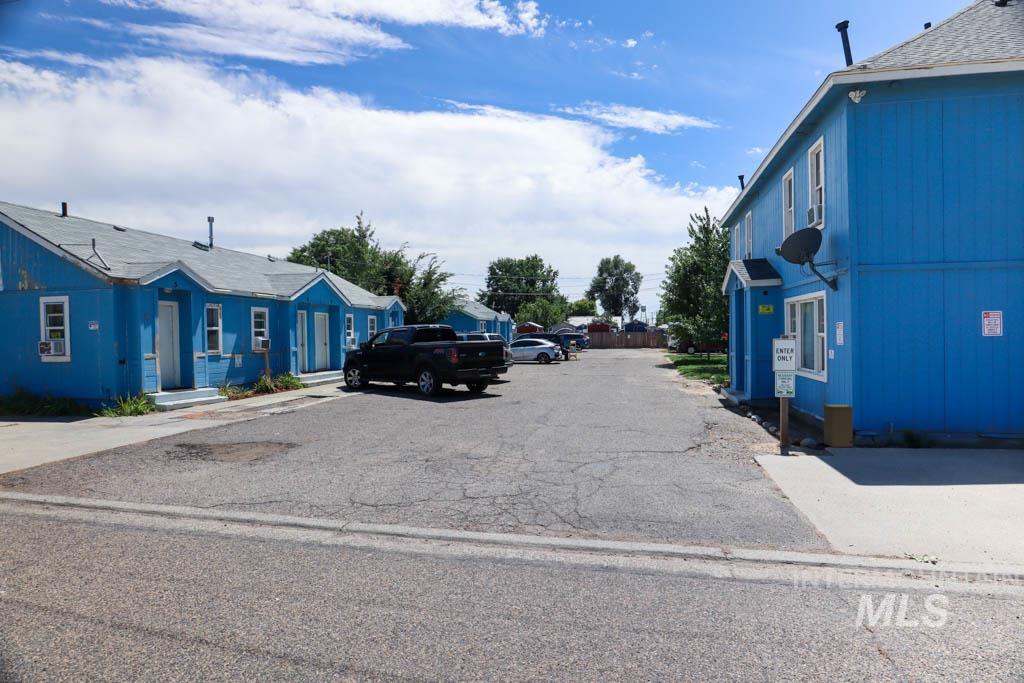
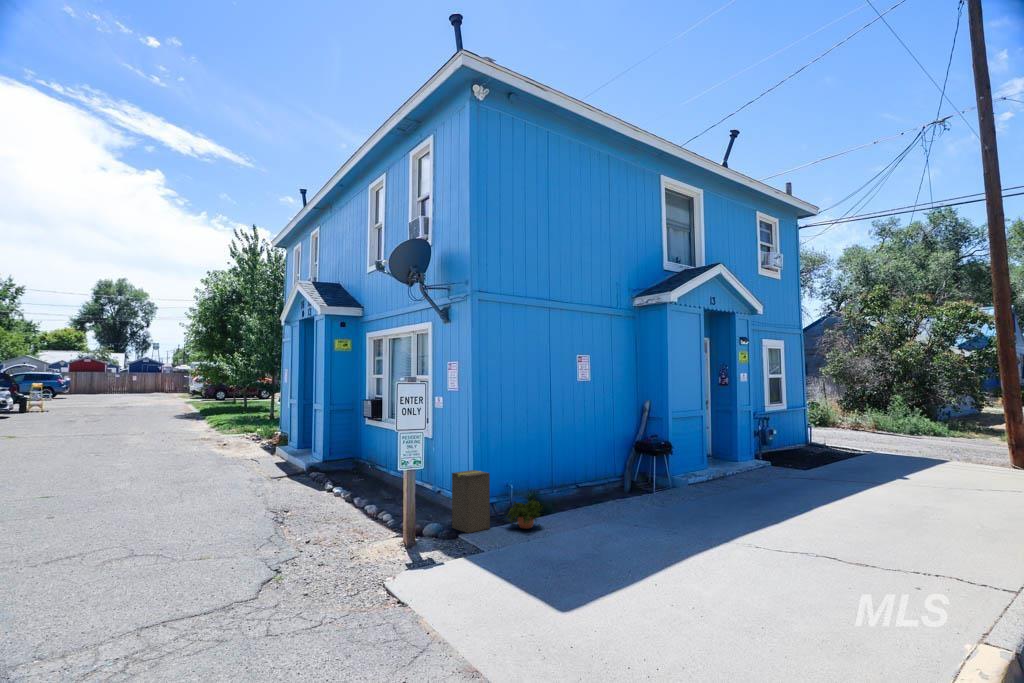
potted plant: none [866,429,898,452] -> present [506,499,543,529]

